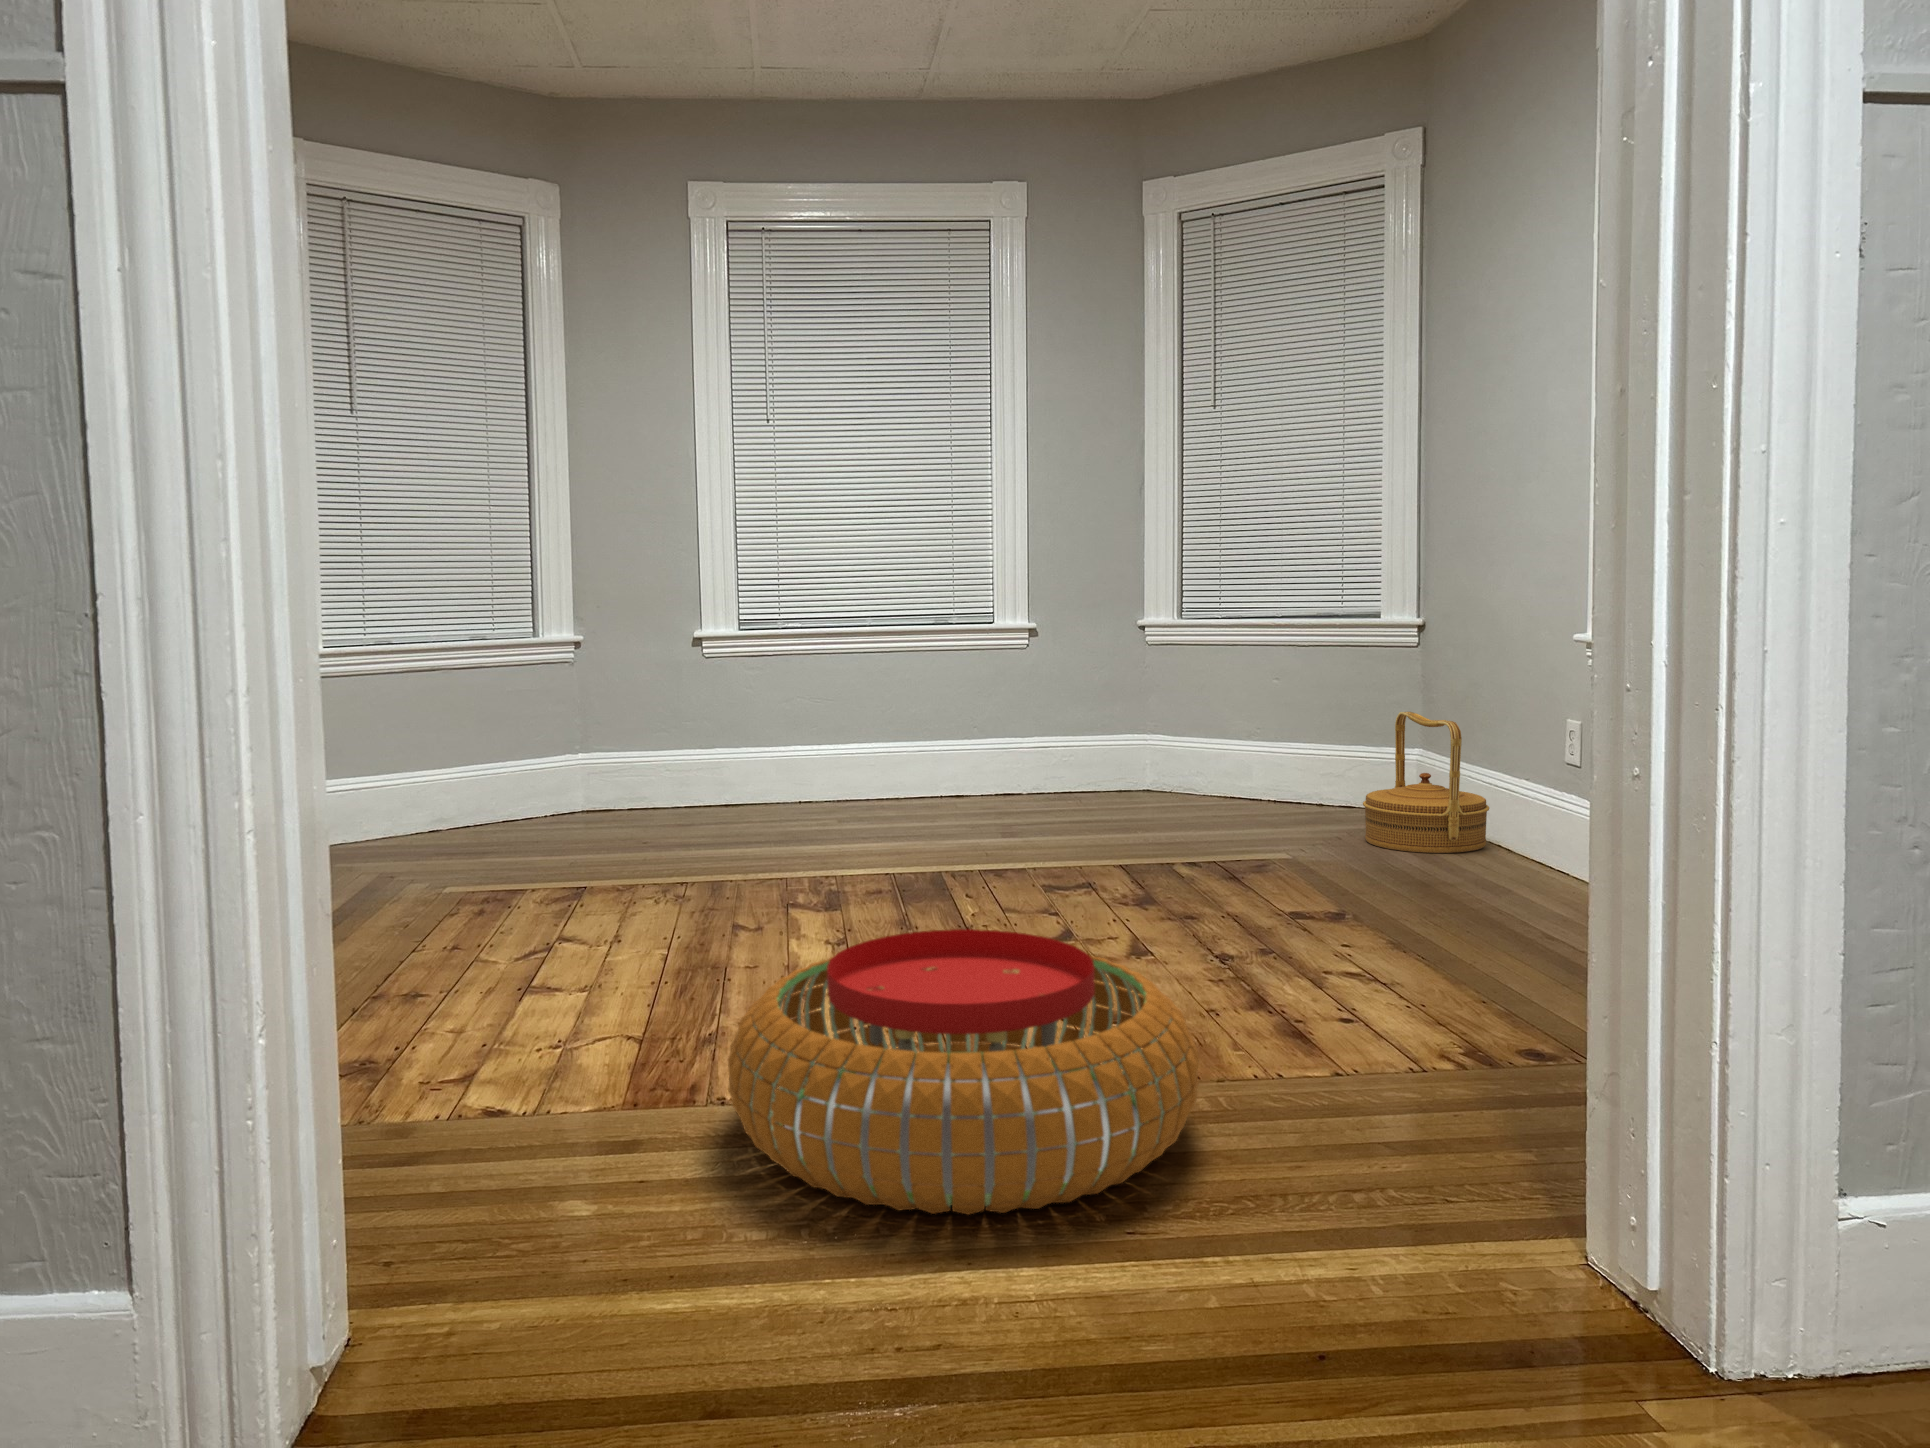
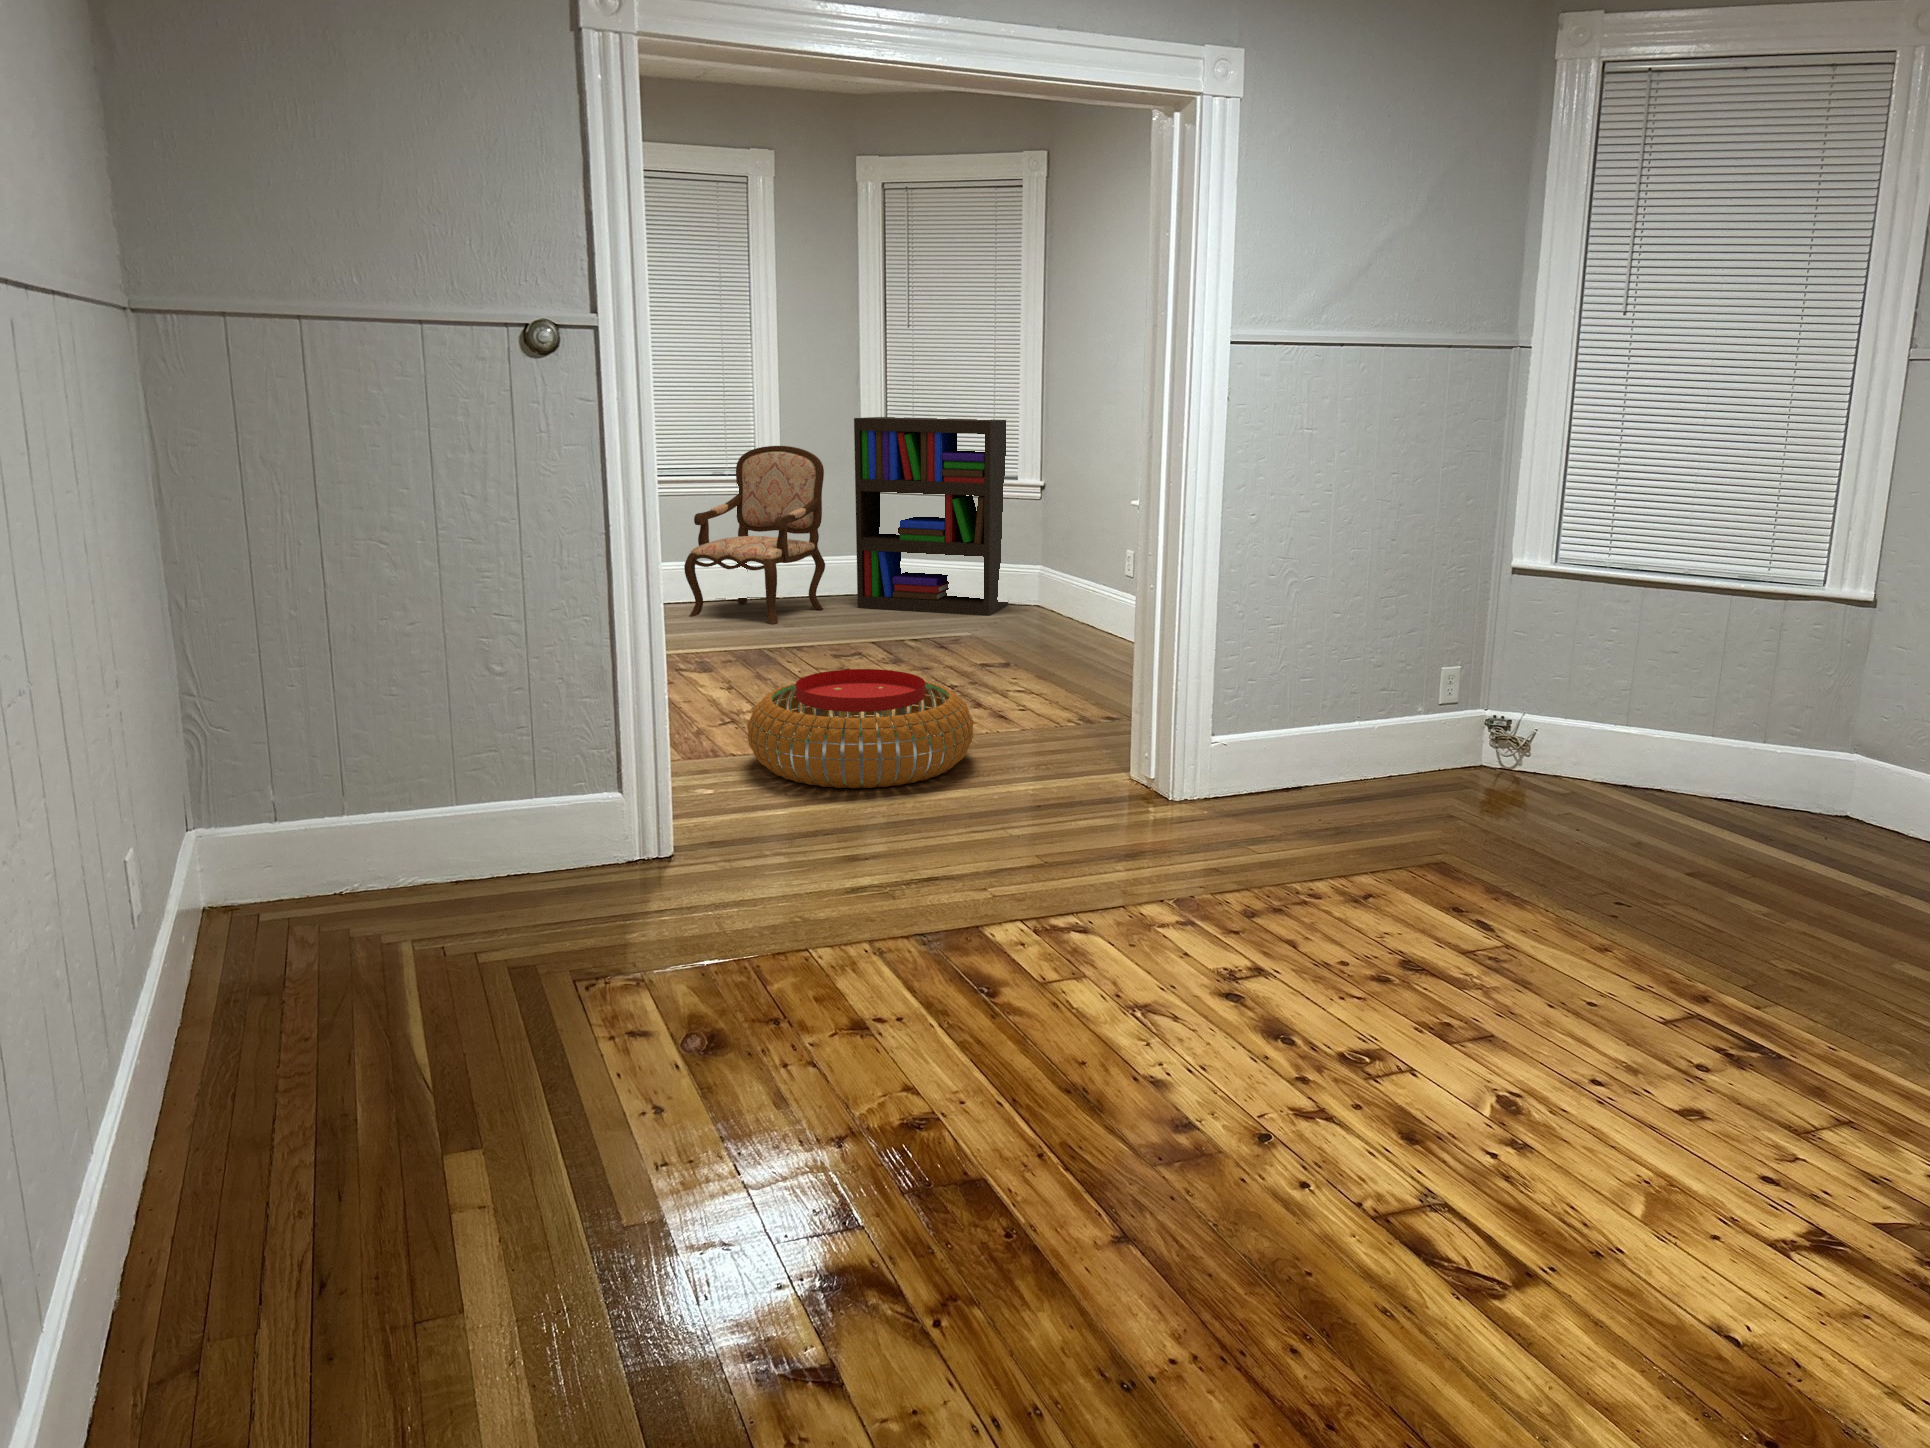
bookshelf: none [1125,524,1368,828] -> present [854,417,1008,616]
armchair: none [875,576,1080,830] -> present [684,446,825,624]
woven basket: present [1363,712,1489,853] -> none [1010,543,1082,629]

